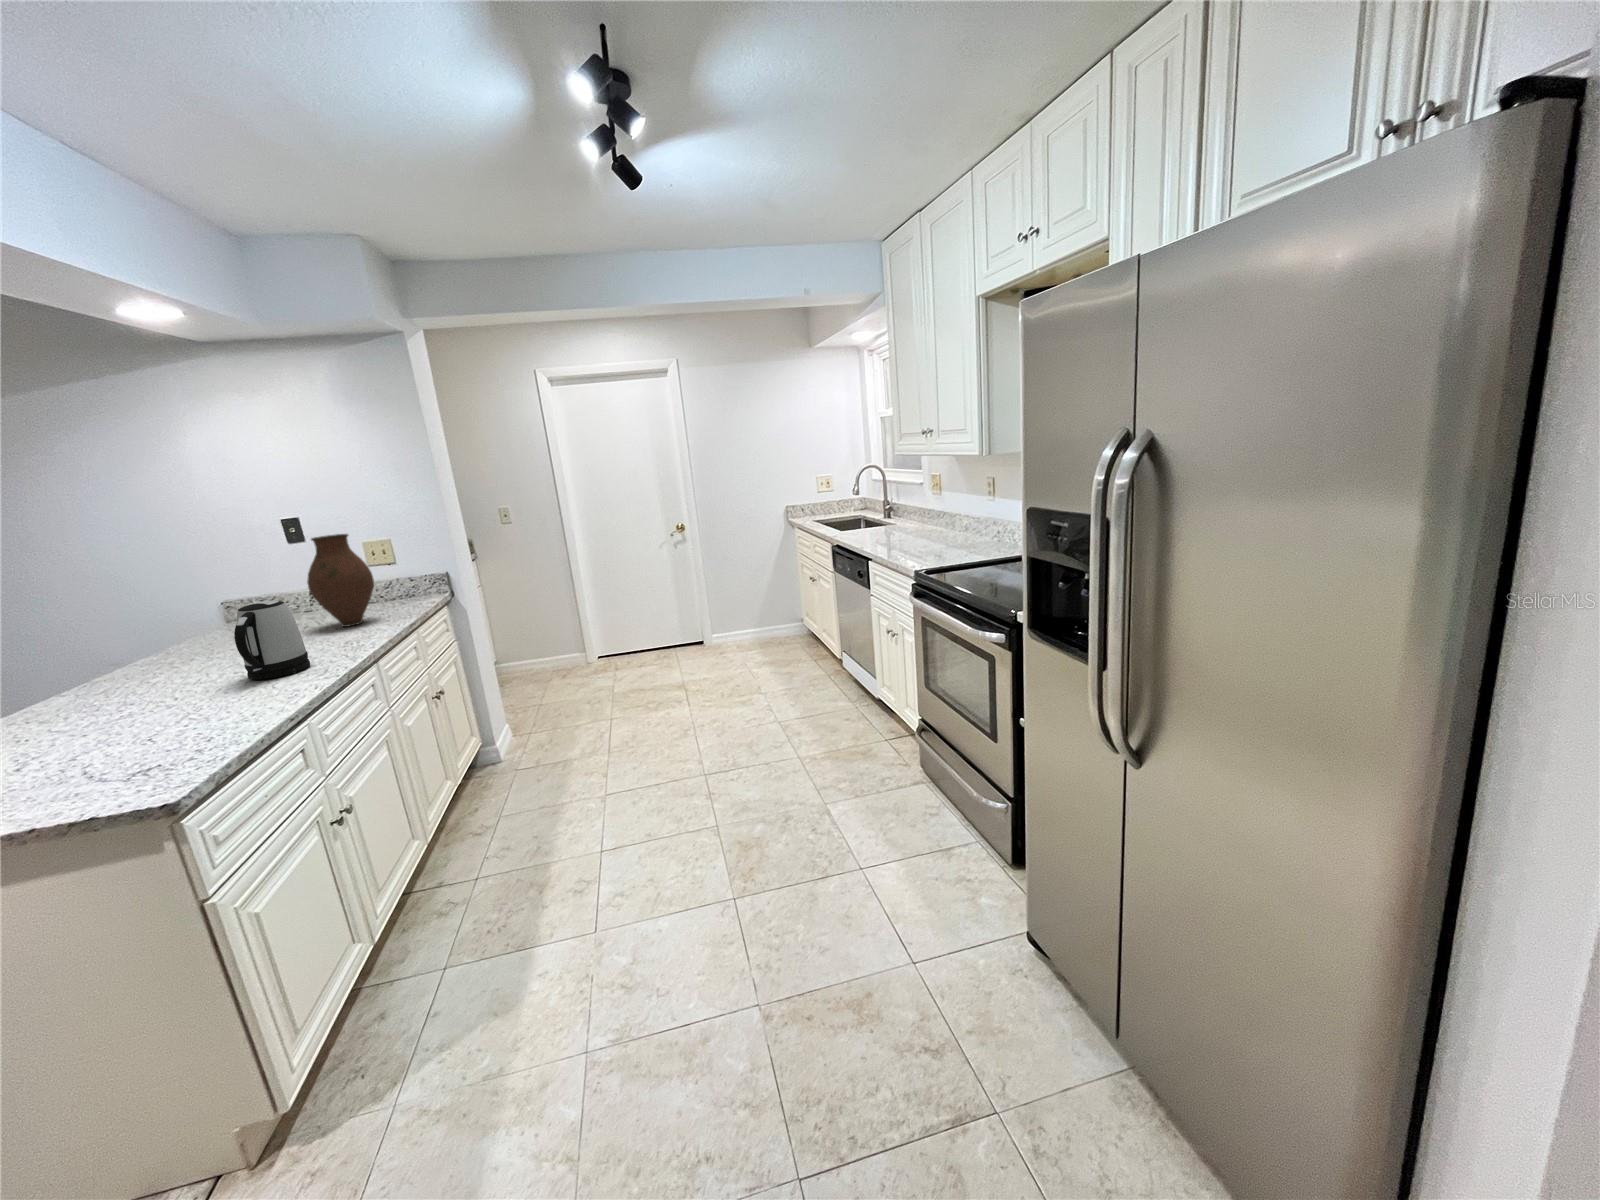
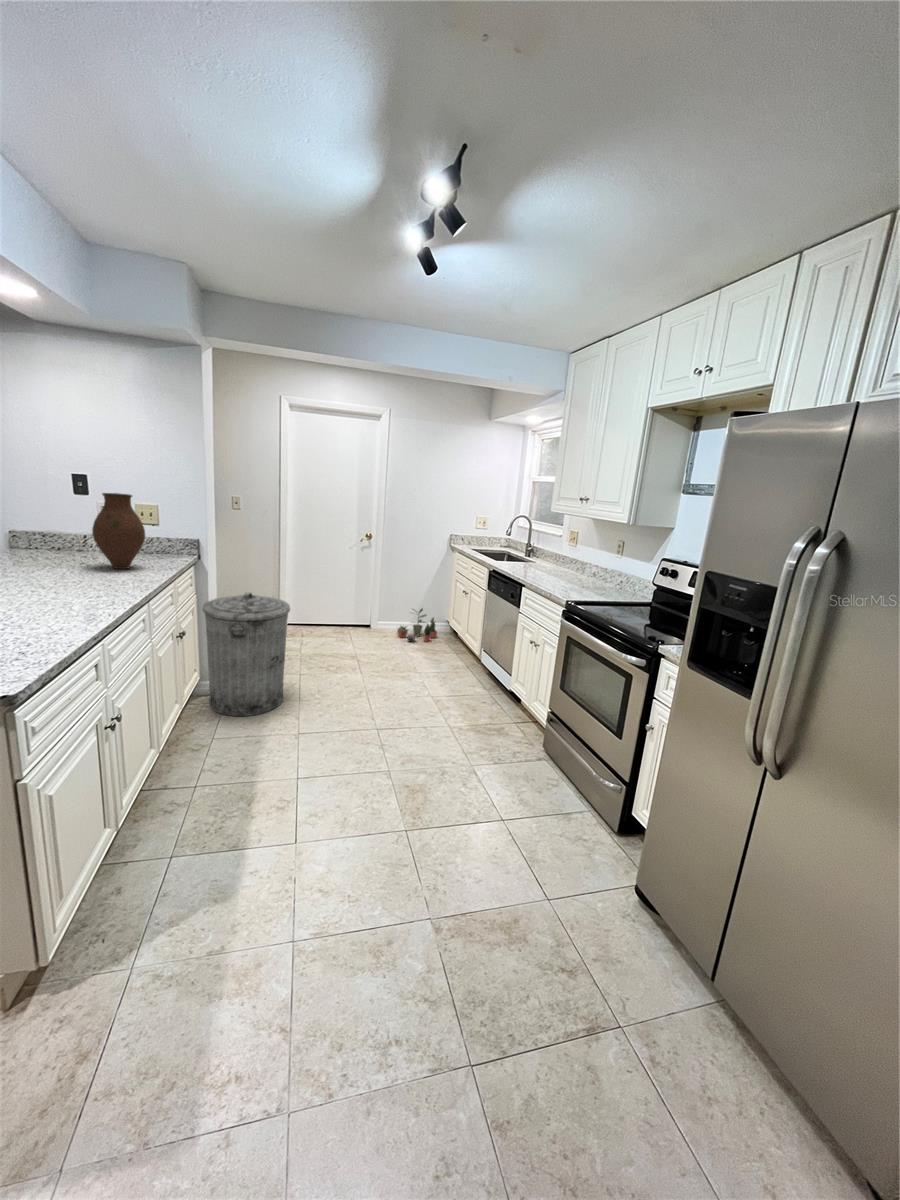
kettle: present [234,601,310,680] -> none [46,538,98,602]
potted plant: none [736,608,790,654] -> present [397,608,437,642]
trash can: none [469,627,590,783] -> present [202,592,290,716]

